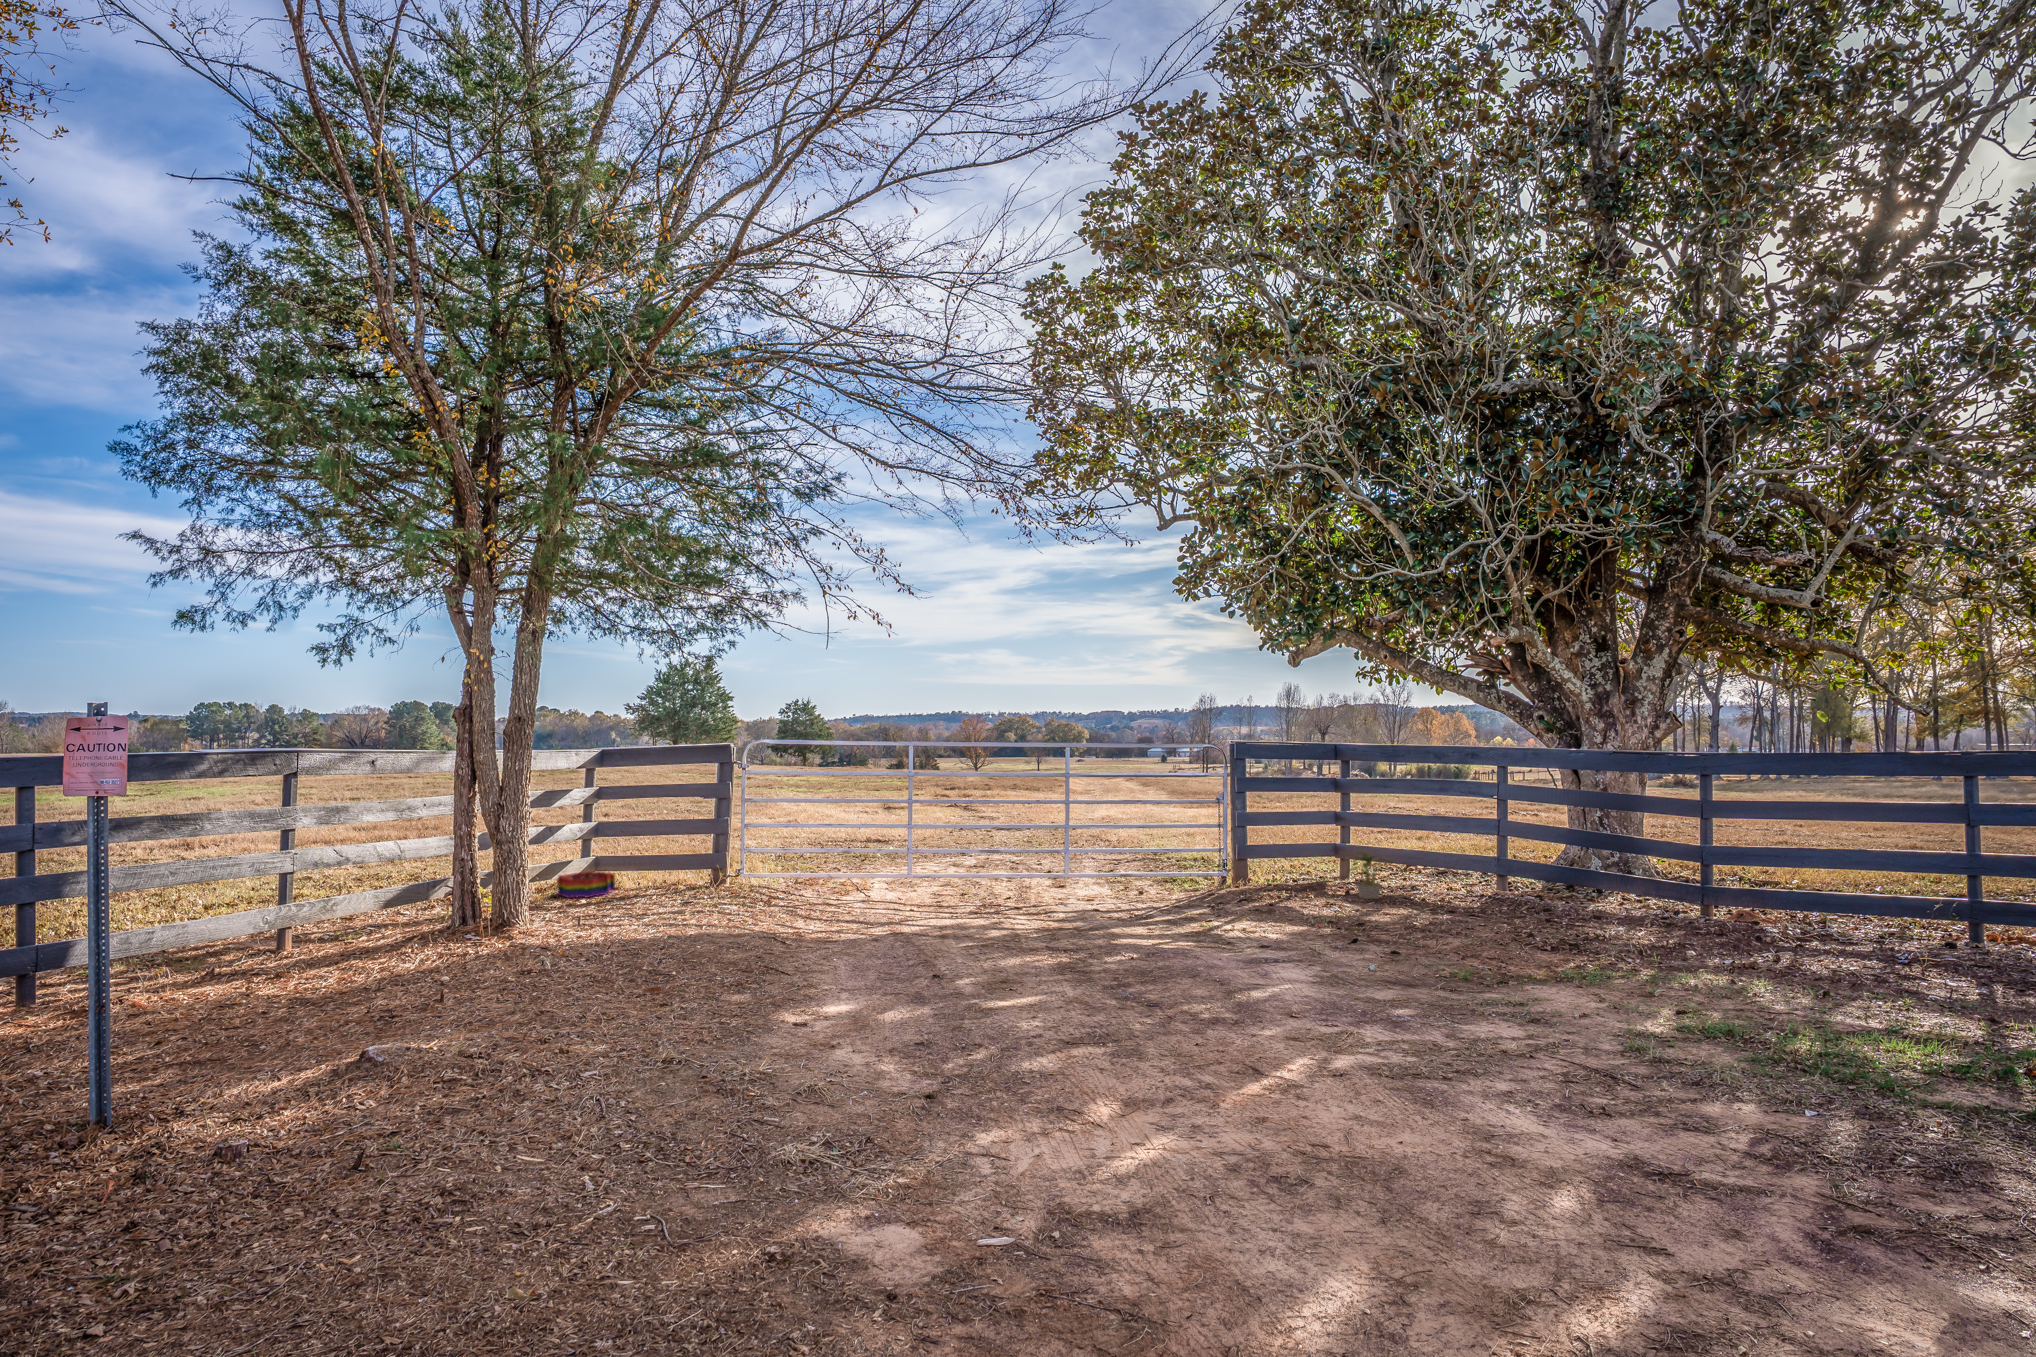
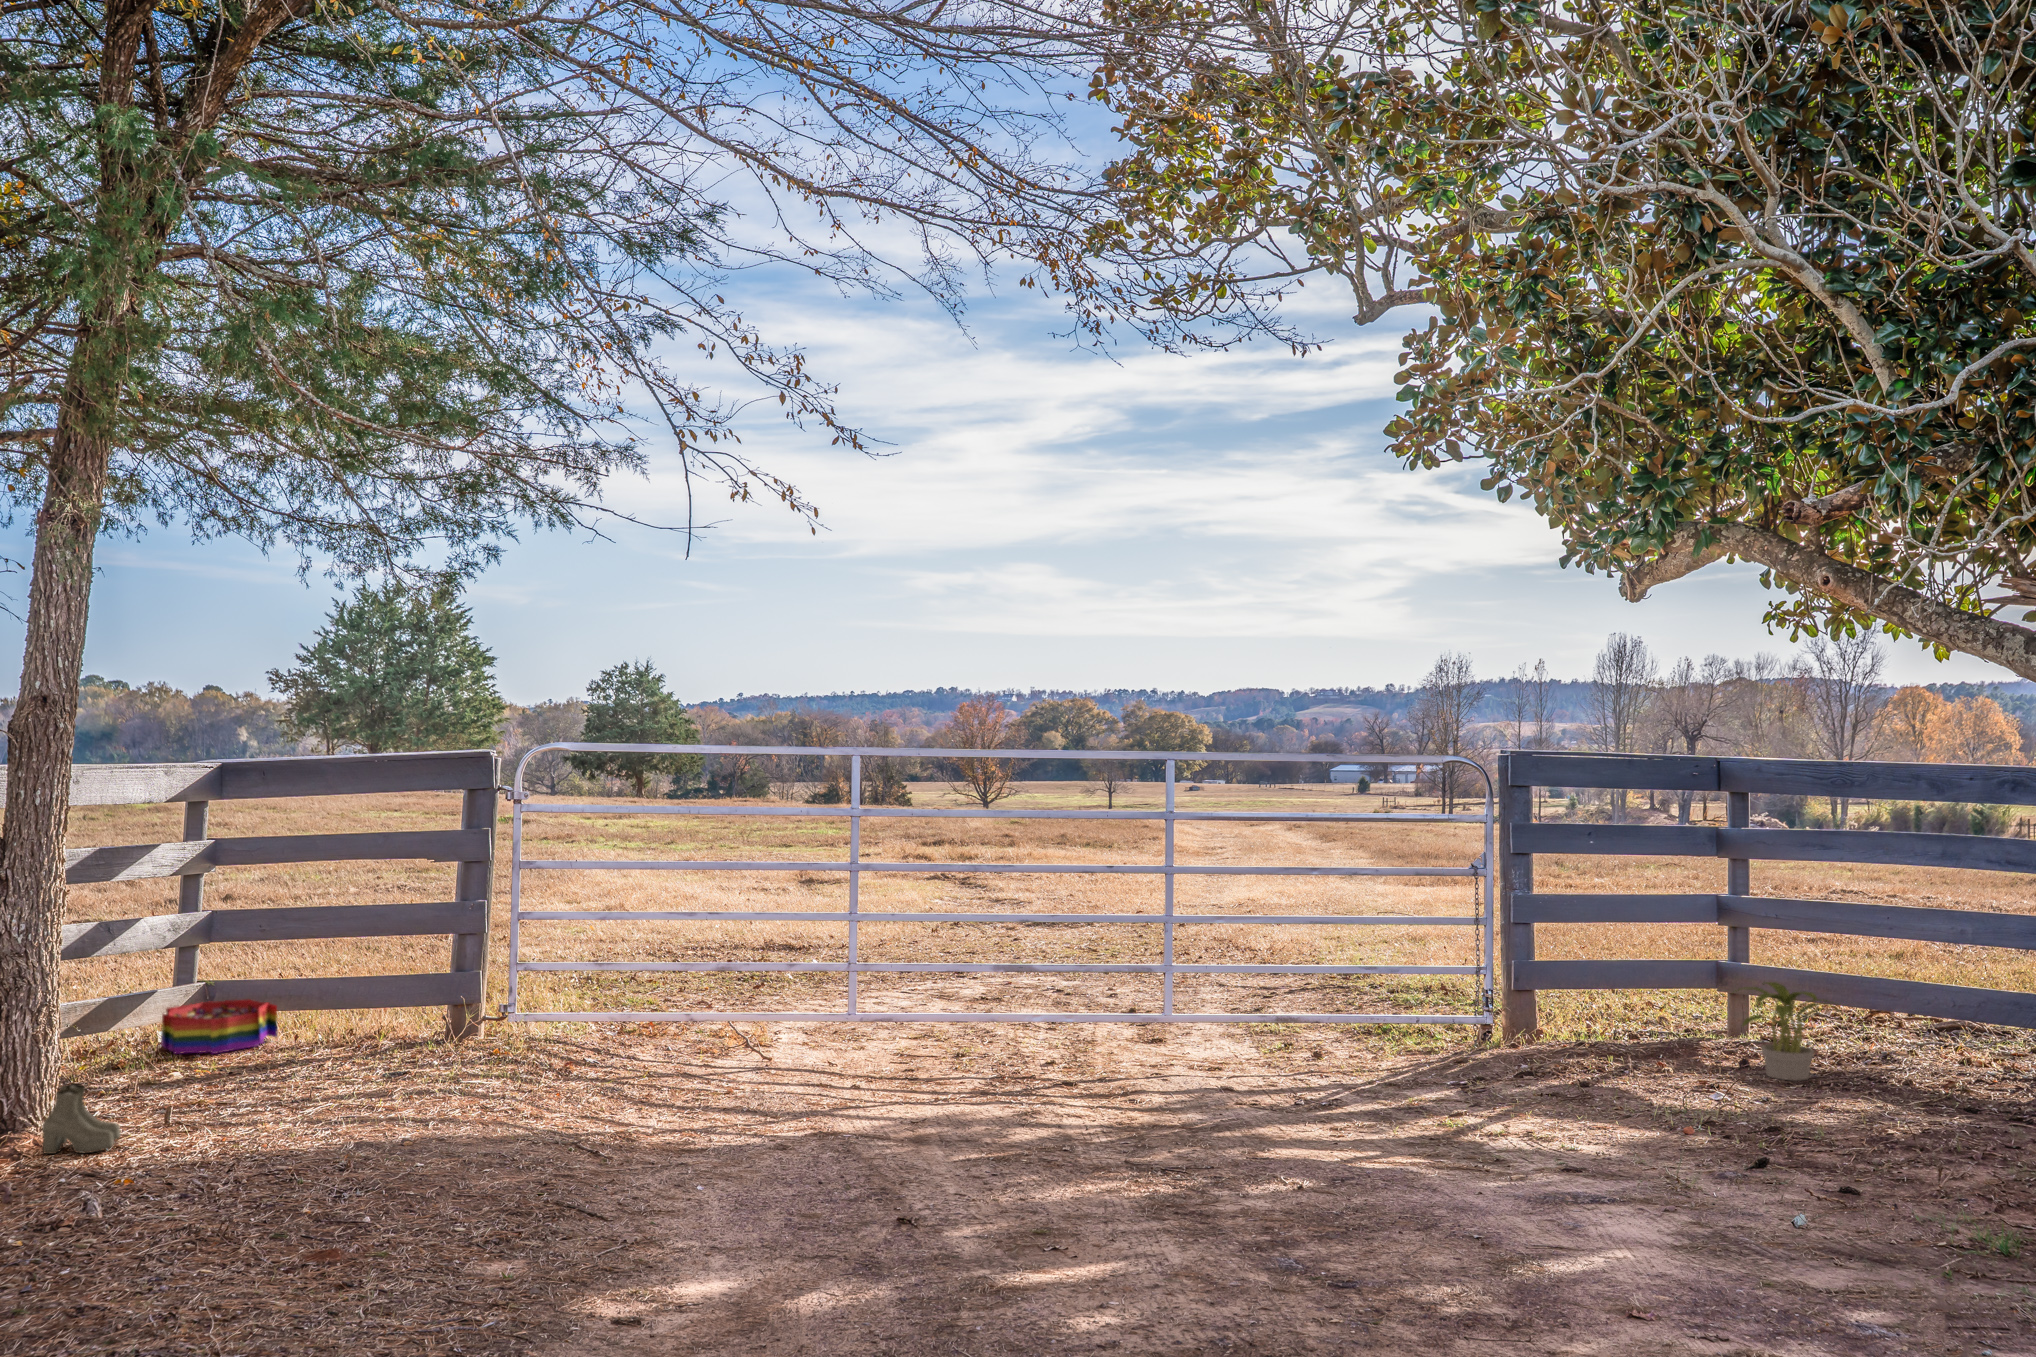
boots: none [528,904,564,937] -> present [42,1083,121,1154]

